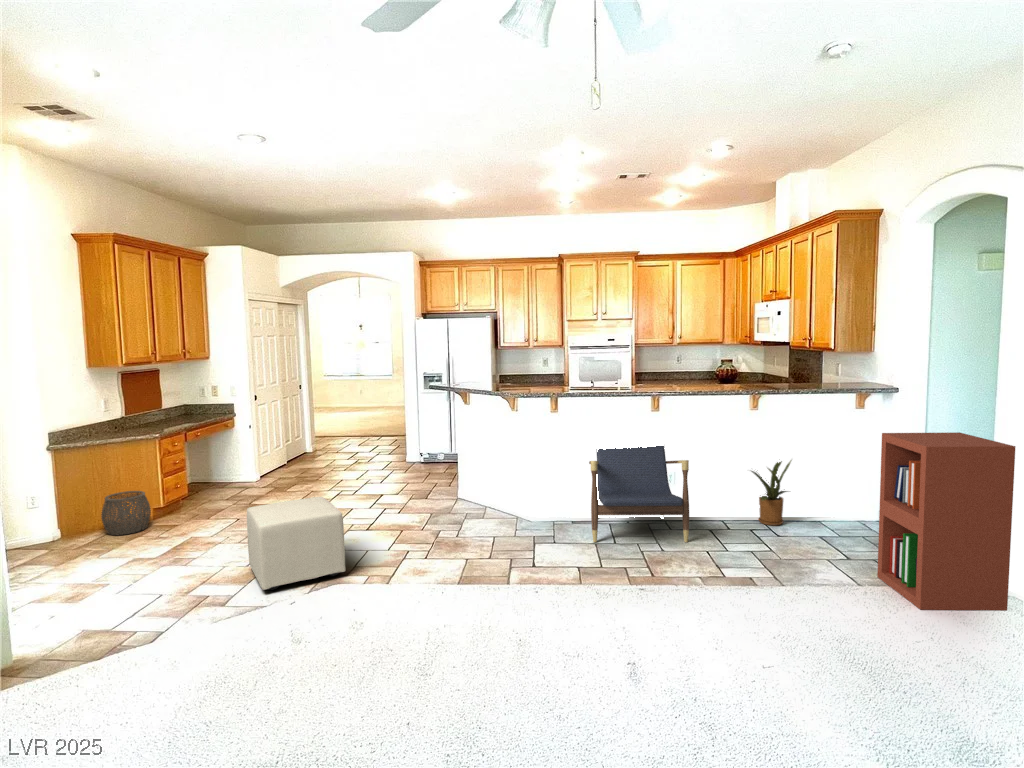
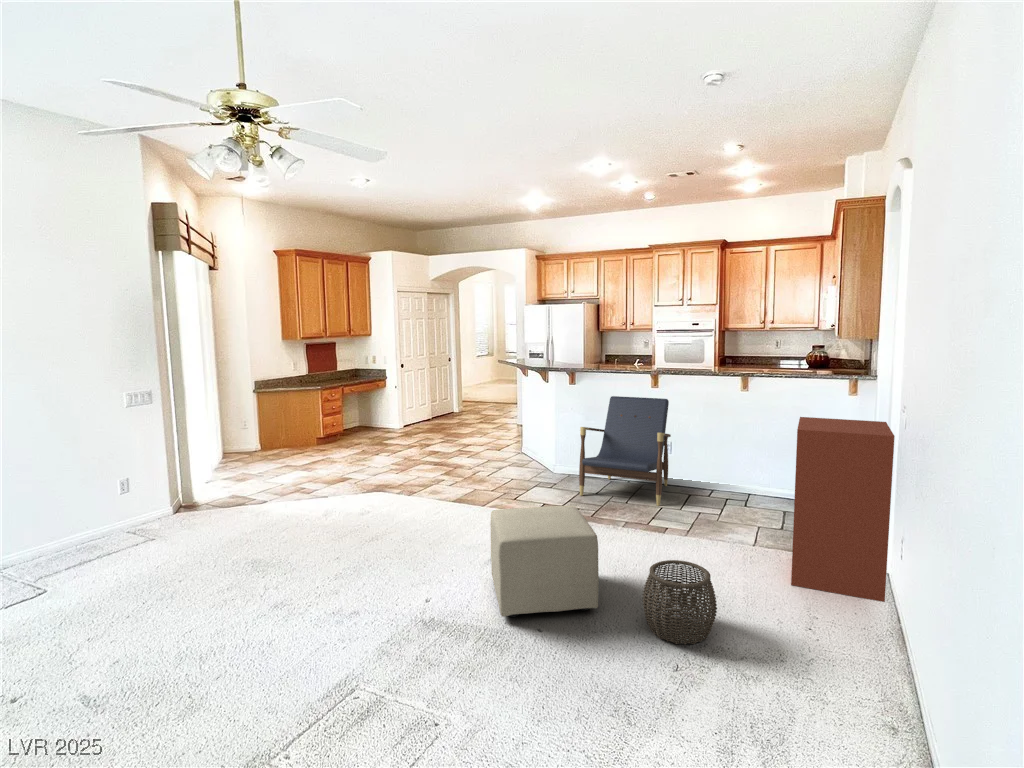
house plant: present [751,460,792,526] -> none [732,440,795,505]
woven basket: present [101,491,151,535] -> present [642,560,717,645]
ottoman: present [247,497,345,590] -> present [490,506,599,617]

